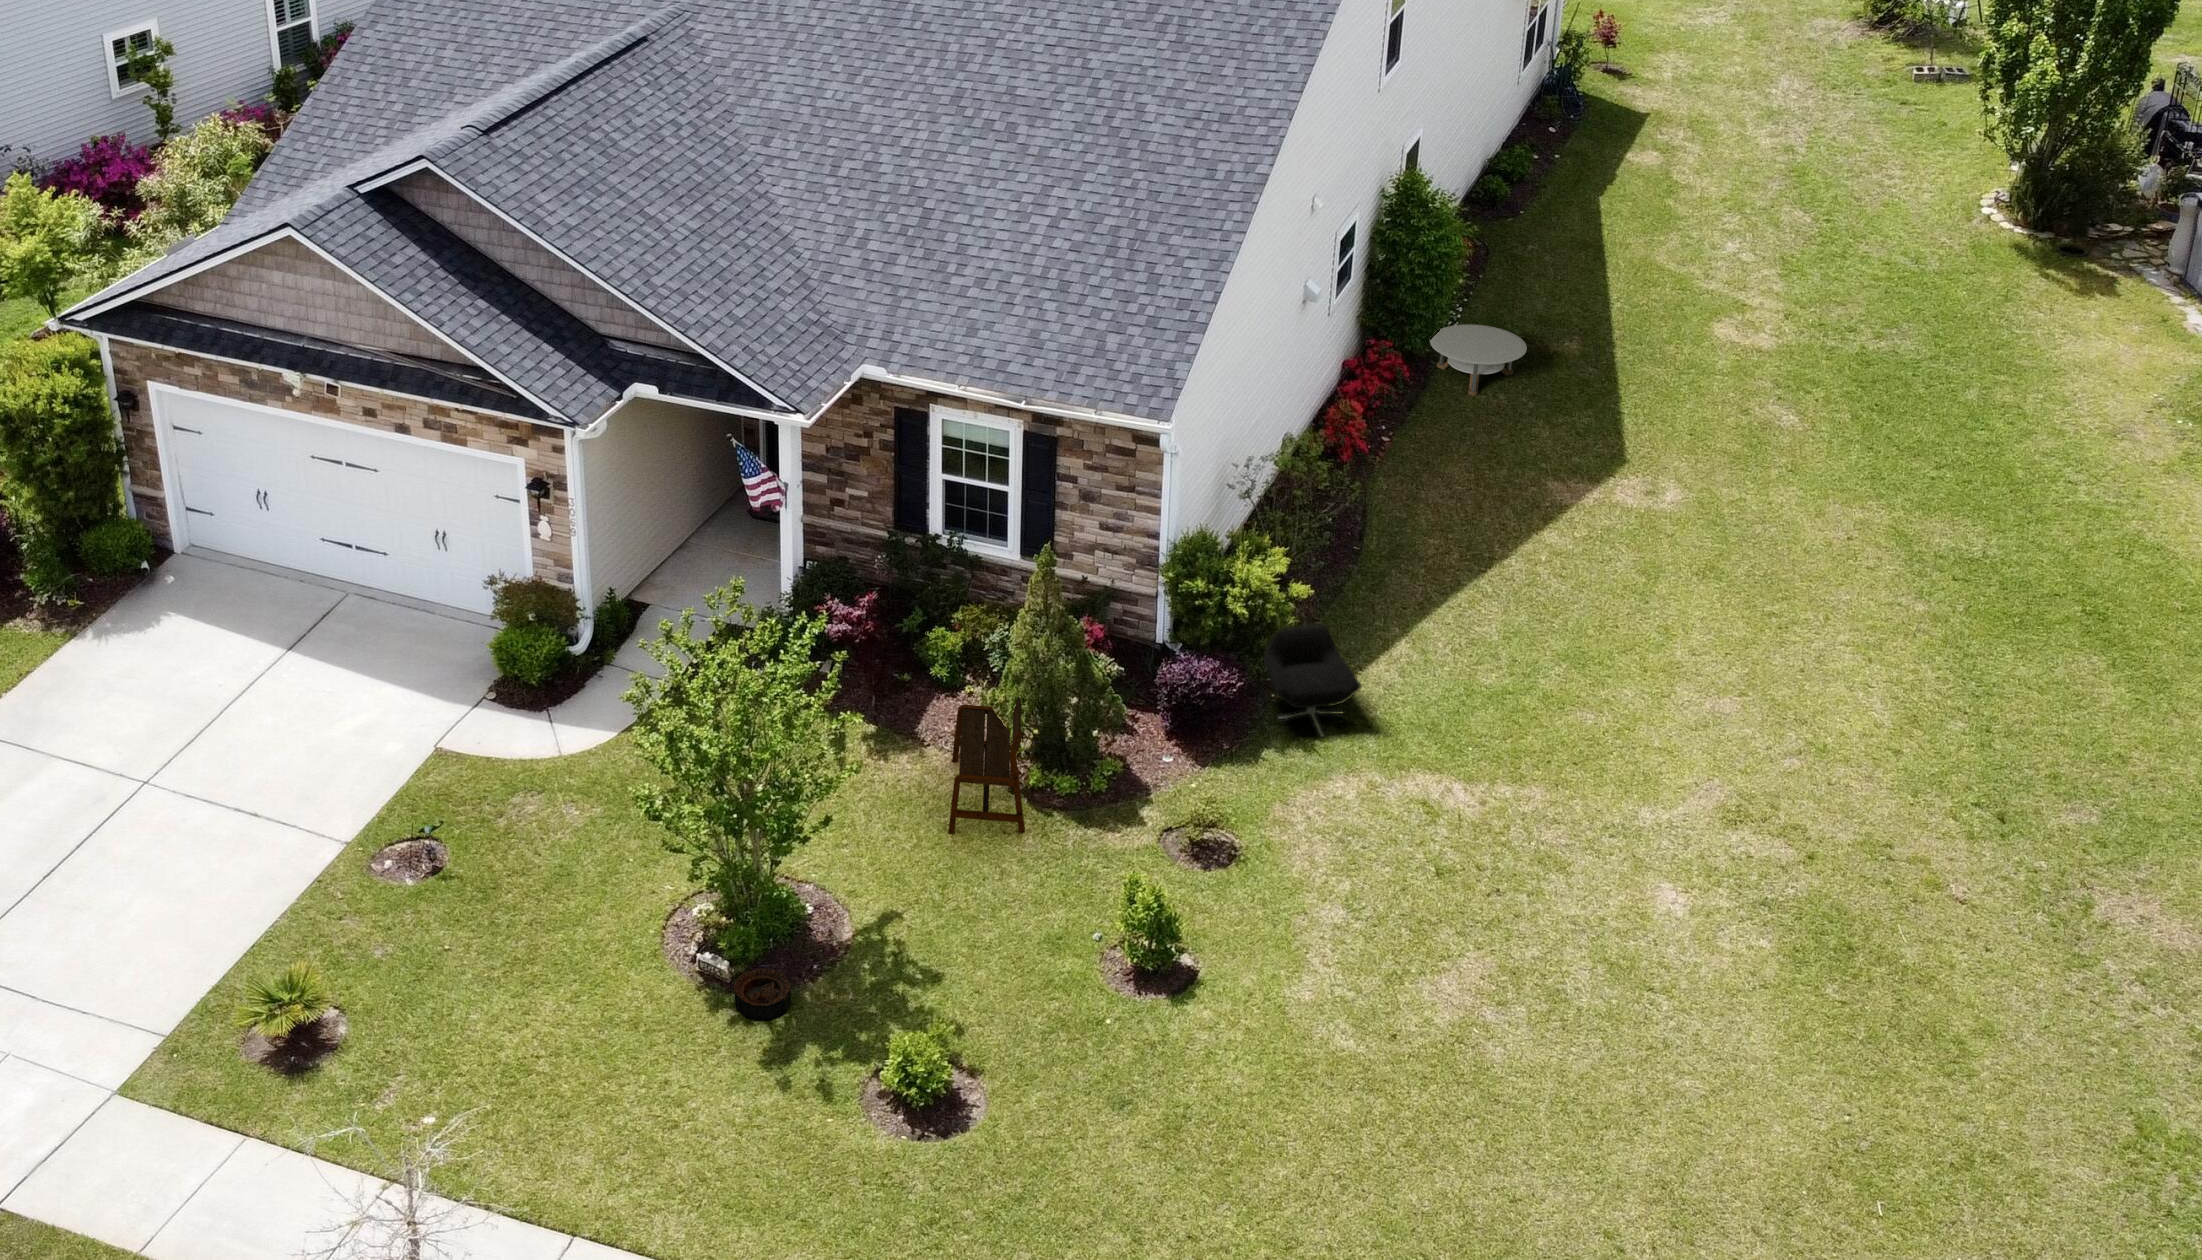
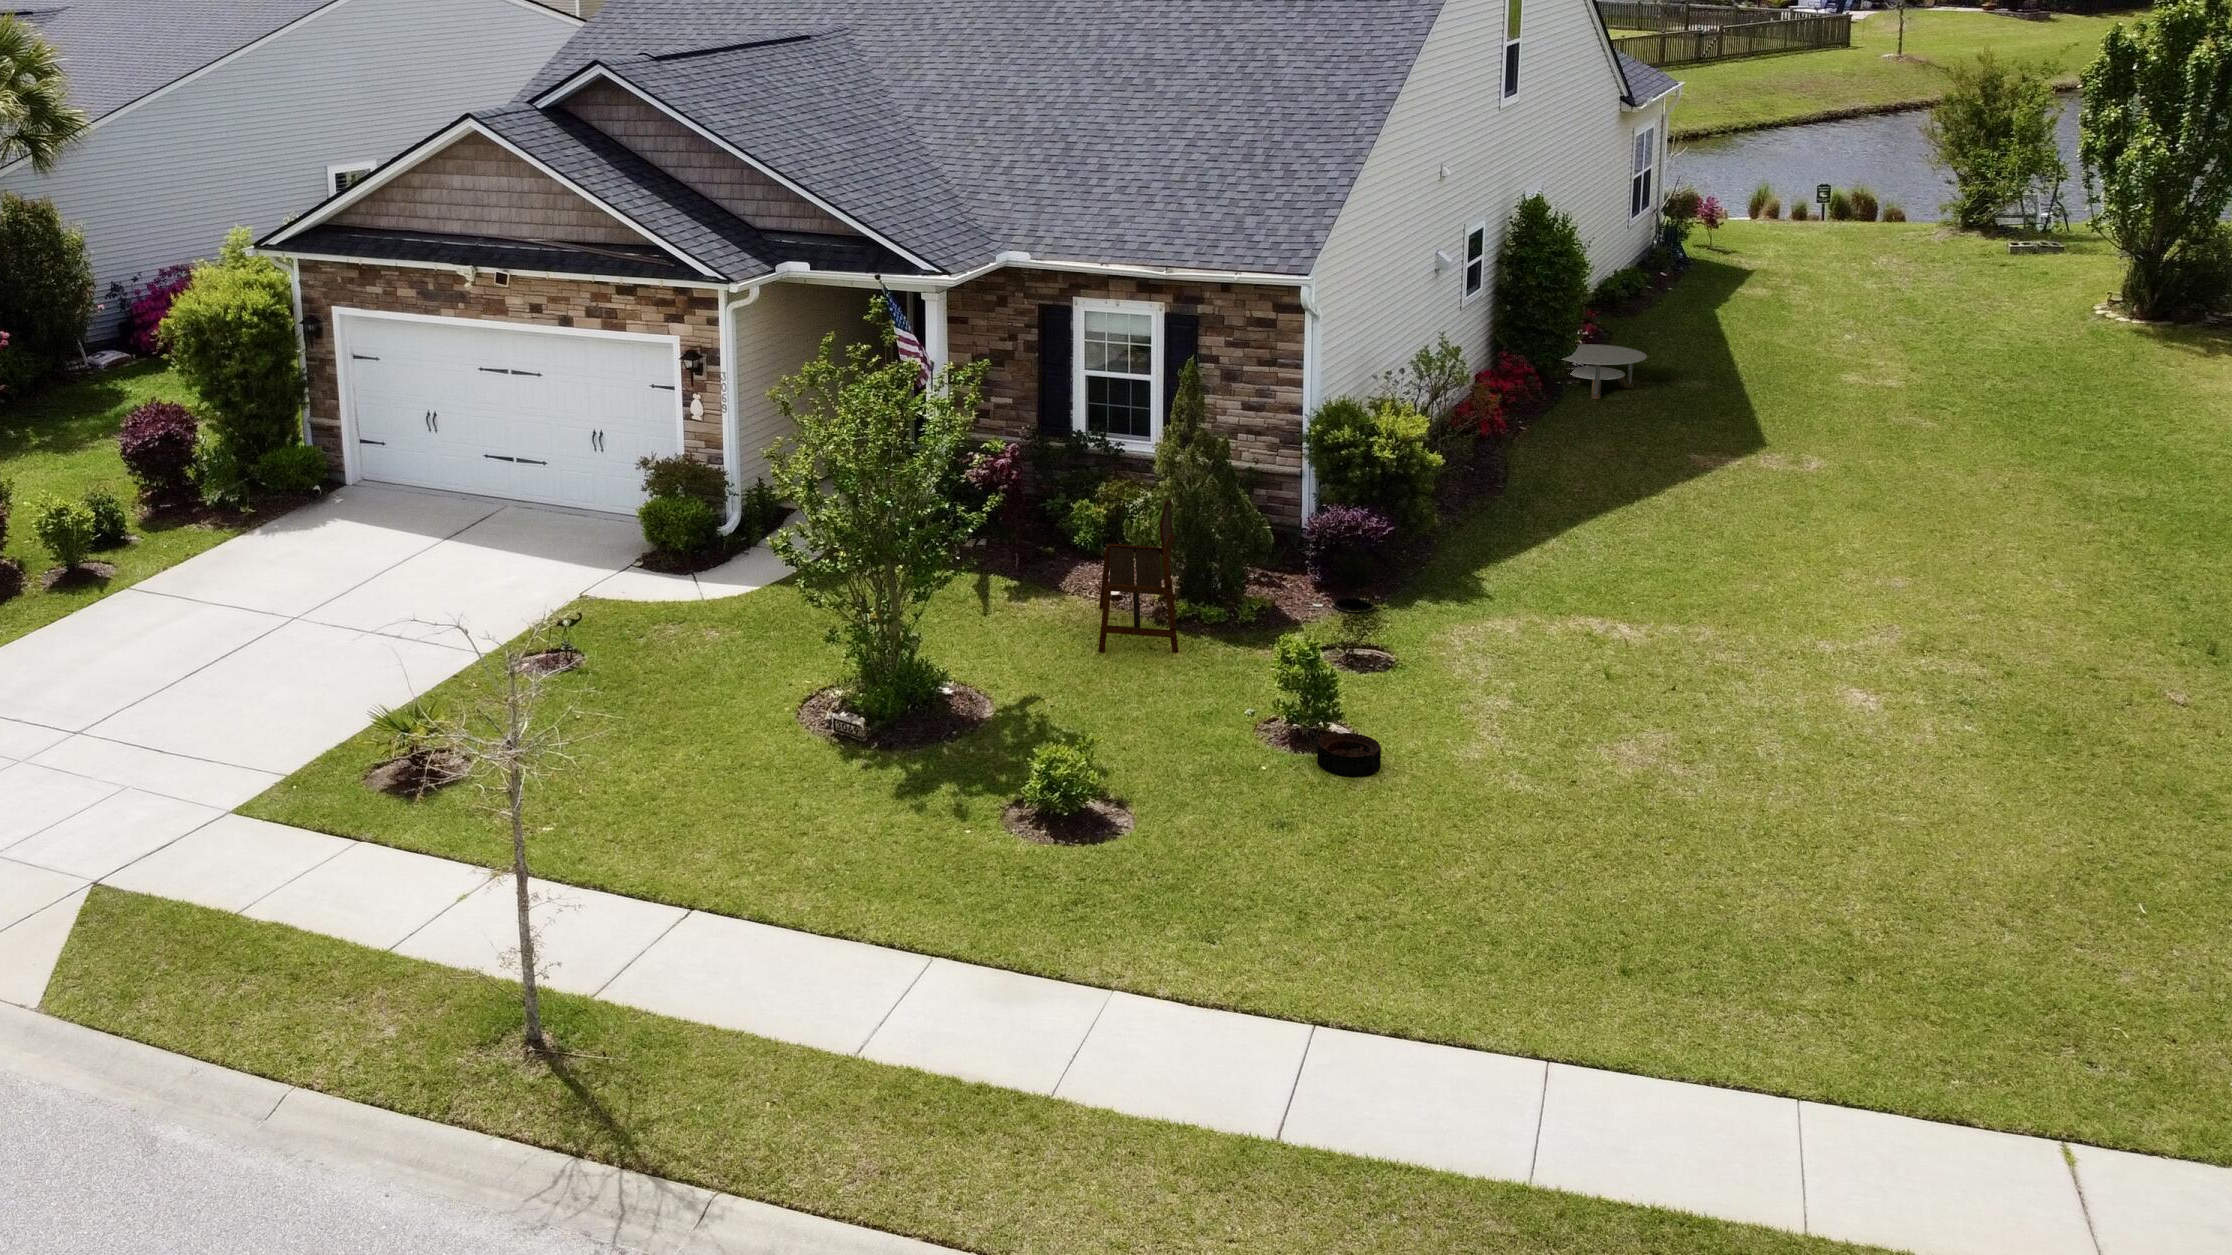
potted tree: present [2057,210,2090,257] -> present [1333,540,1375,613]
lounge chair: present [1264,625,1362,736] -> none [1416,494,1521,594]
basket: present [734,969,791,1021] -> present [1317,733,1381,777]

